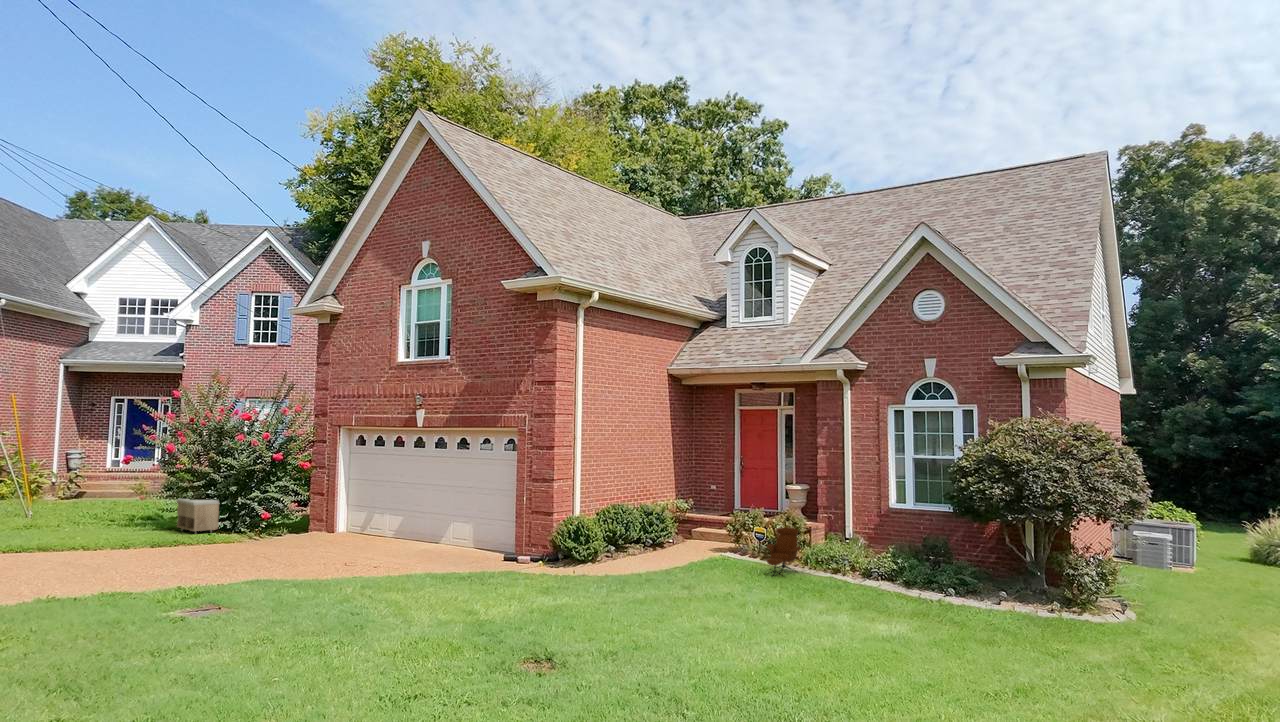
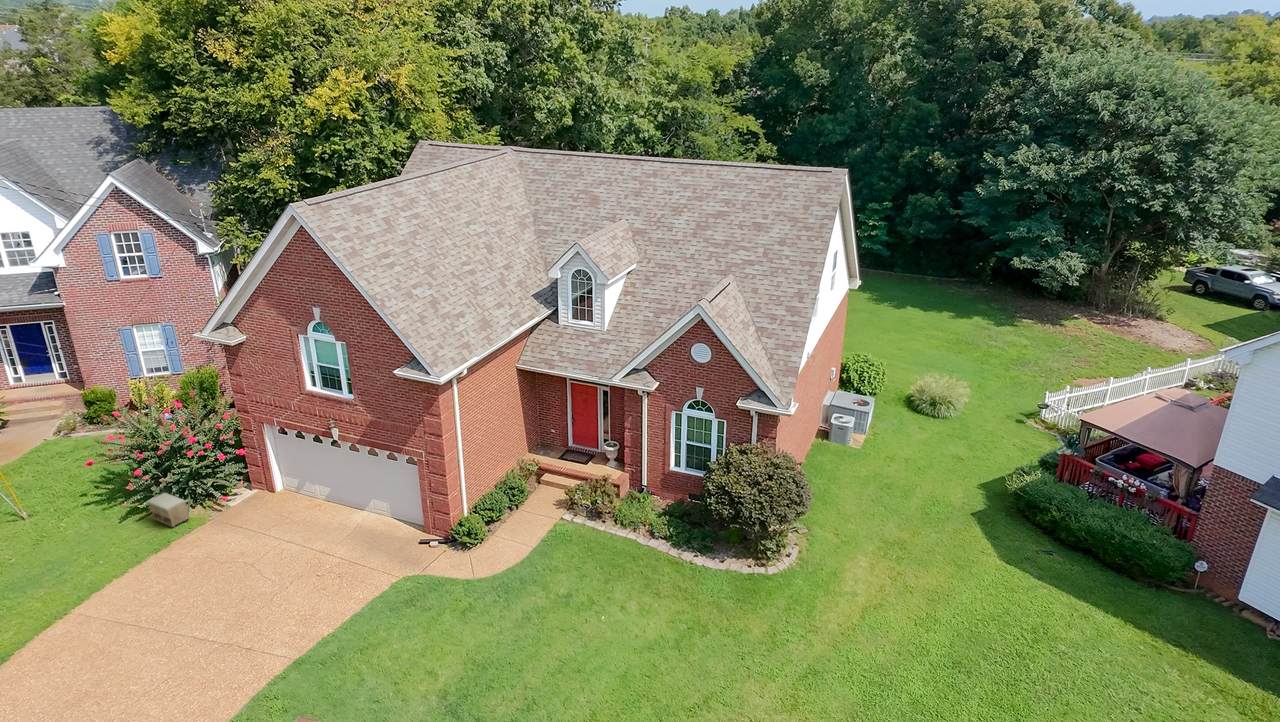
lounge chair: present [766,527,801,576] -> none [596,493,618,536]

